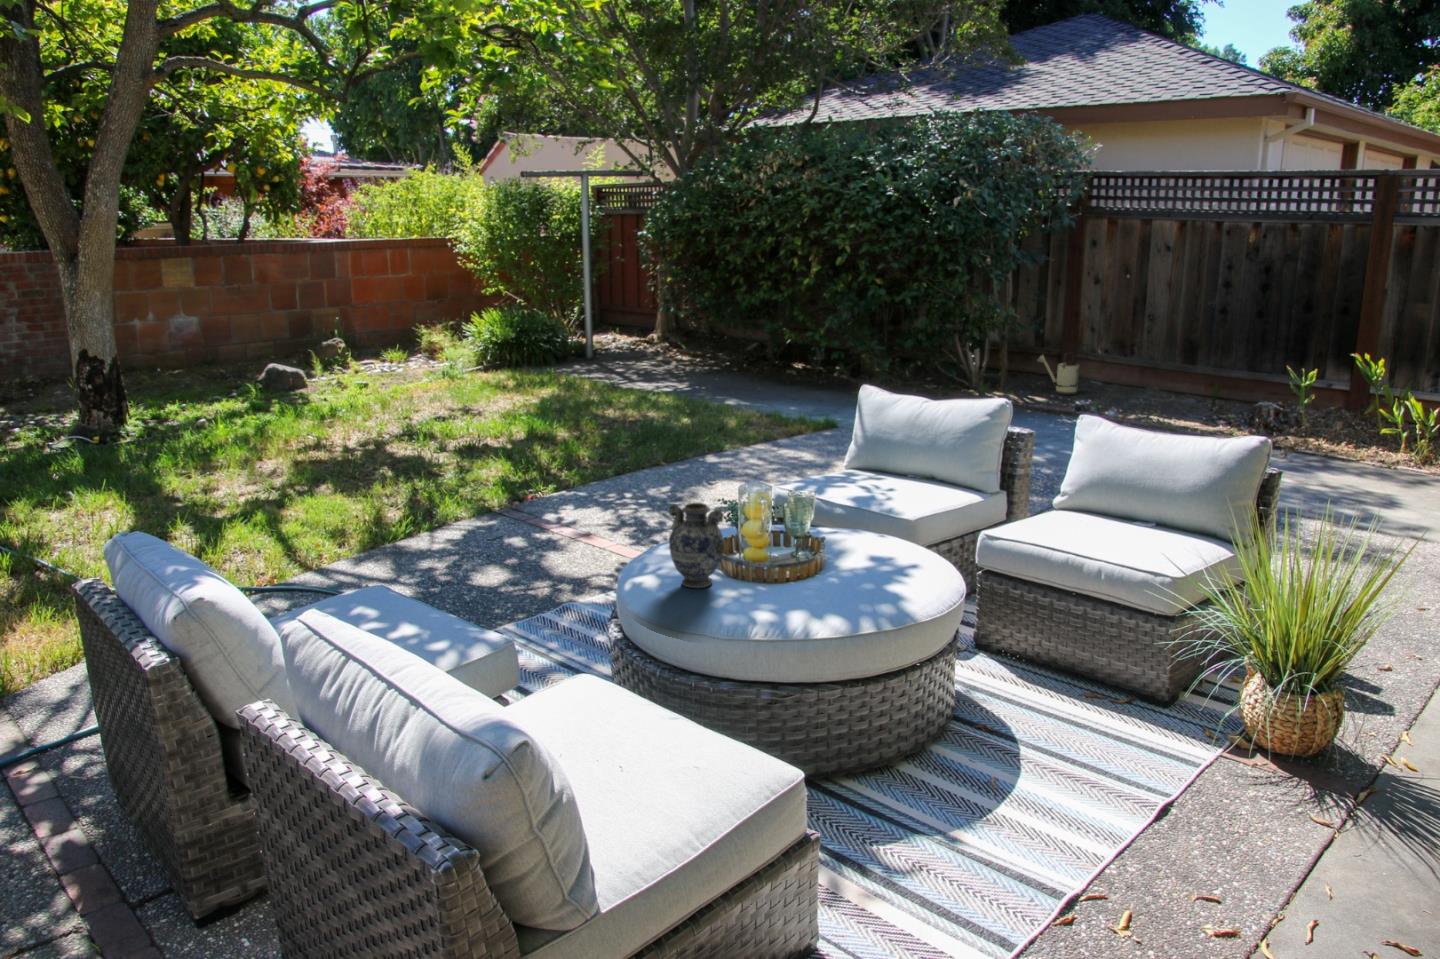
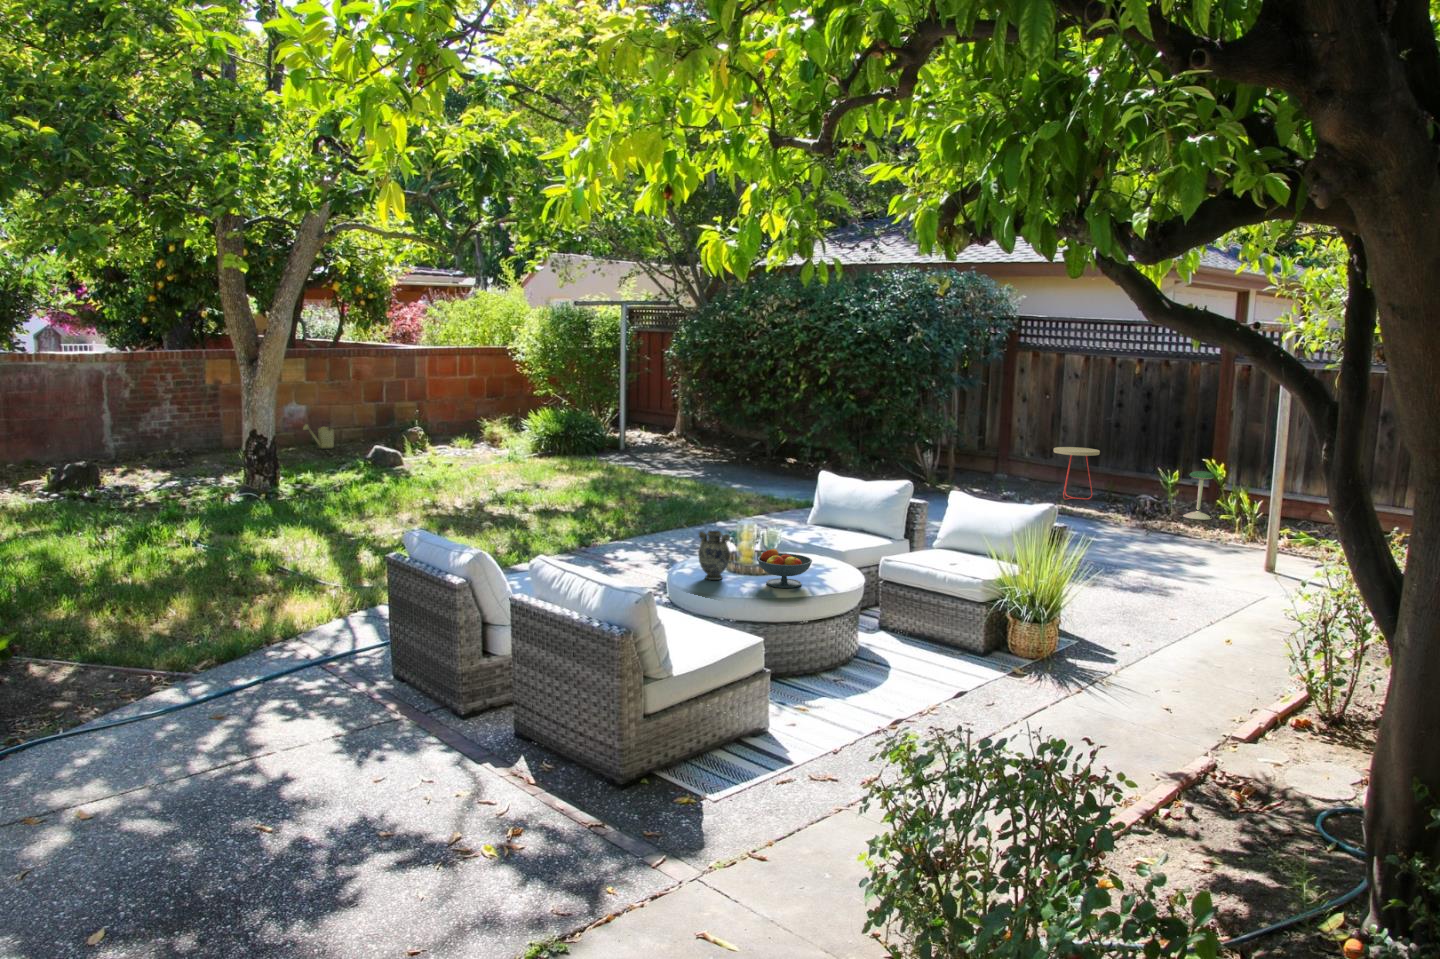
side table: none [1139,341,1201,410] -> present [1054,447,1100,500]
watering can: present [1037,355,1082,395] -> present [303,423,334,450]
stool: none [1318,369,1363,433] -> present [1183,471,1214,520]
fruit bowl: none [771,533,868,604] -> present [757,549,812,588]

